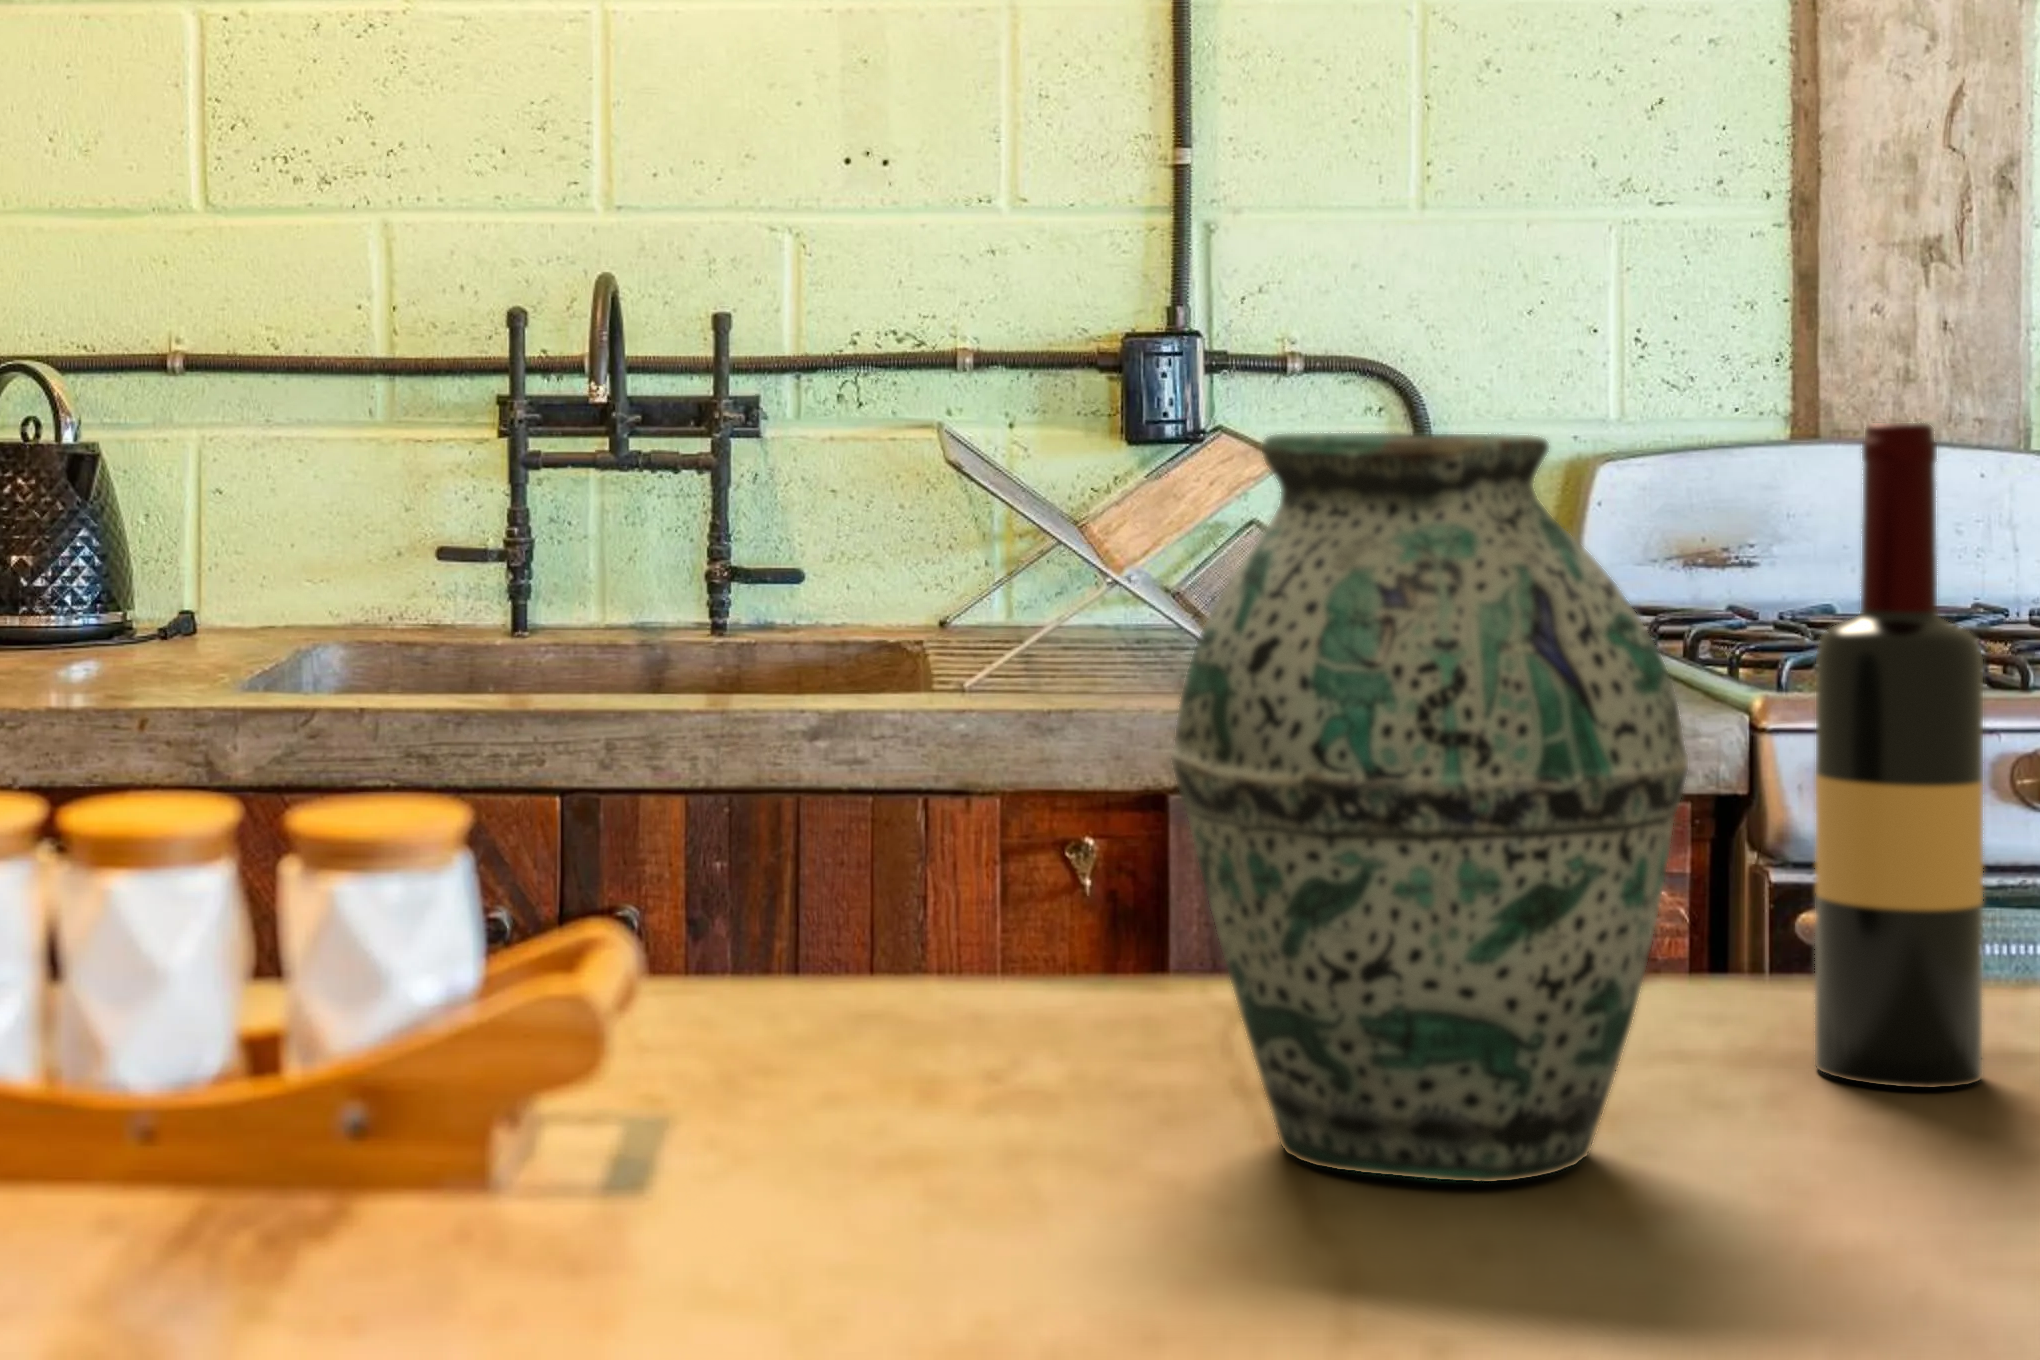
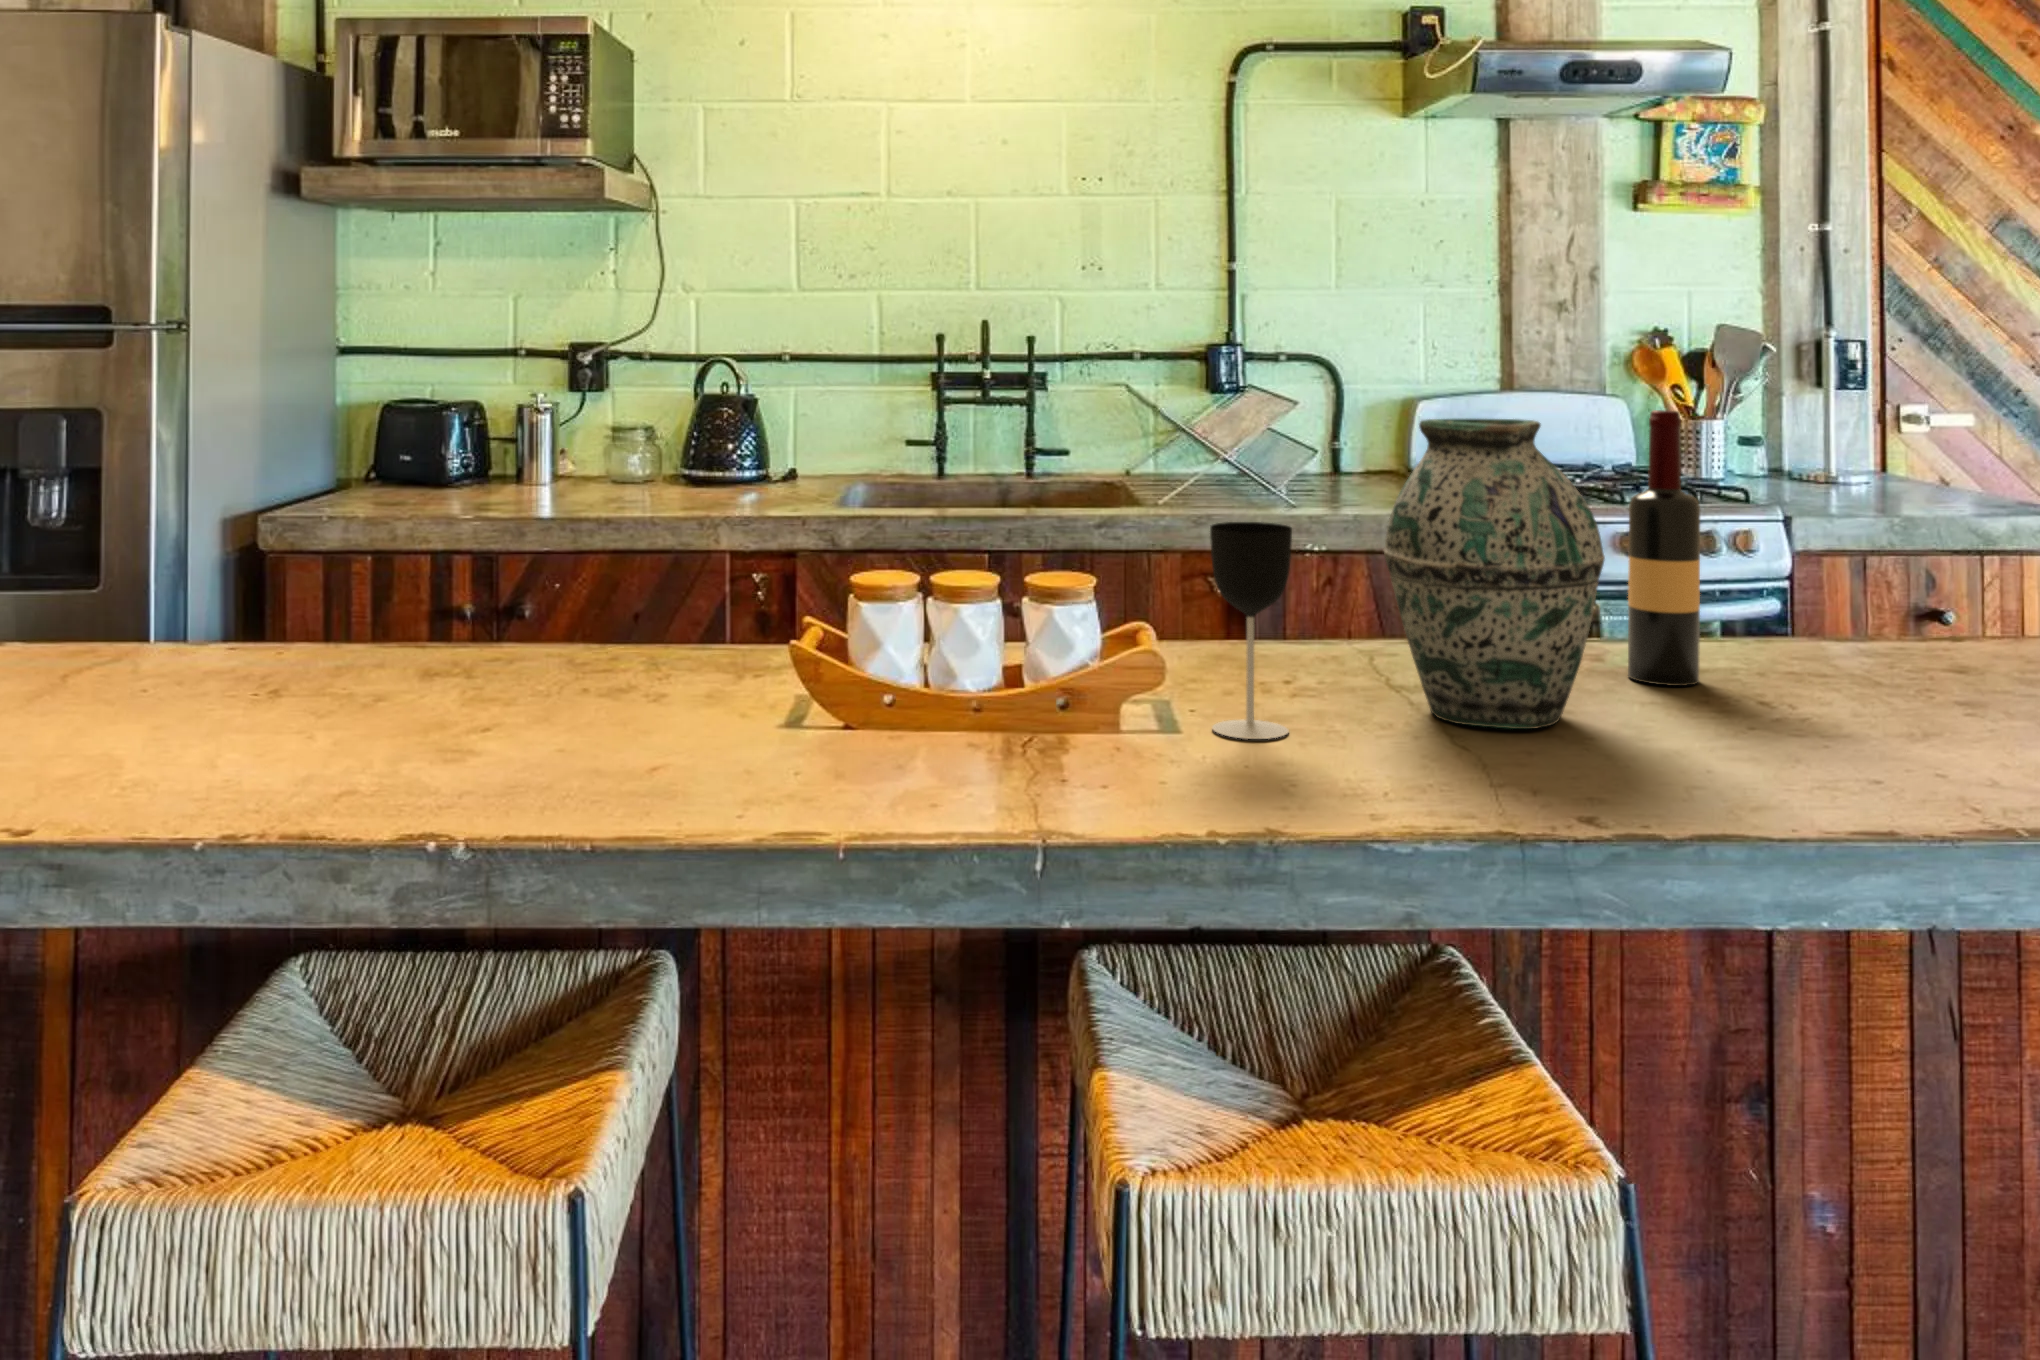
wine glass: none [722,675,917,1197] -> present [1210,522,1292,739]

